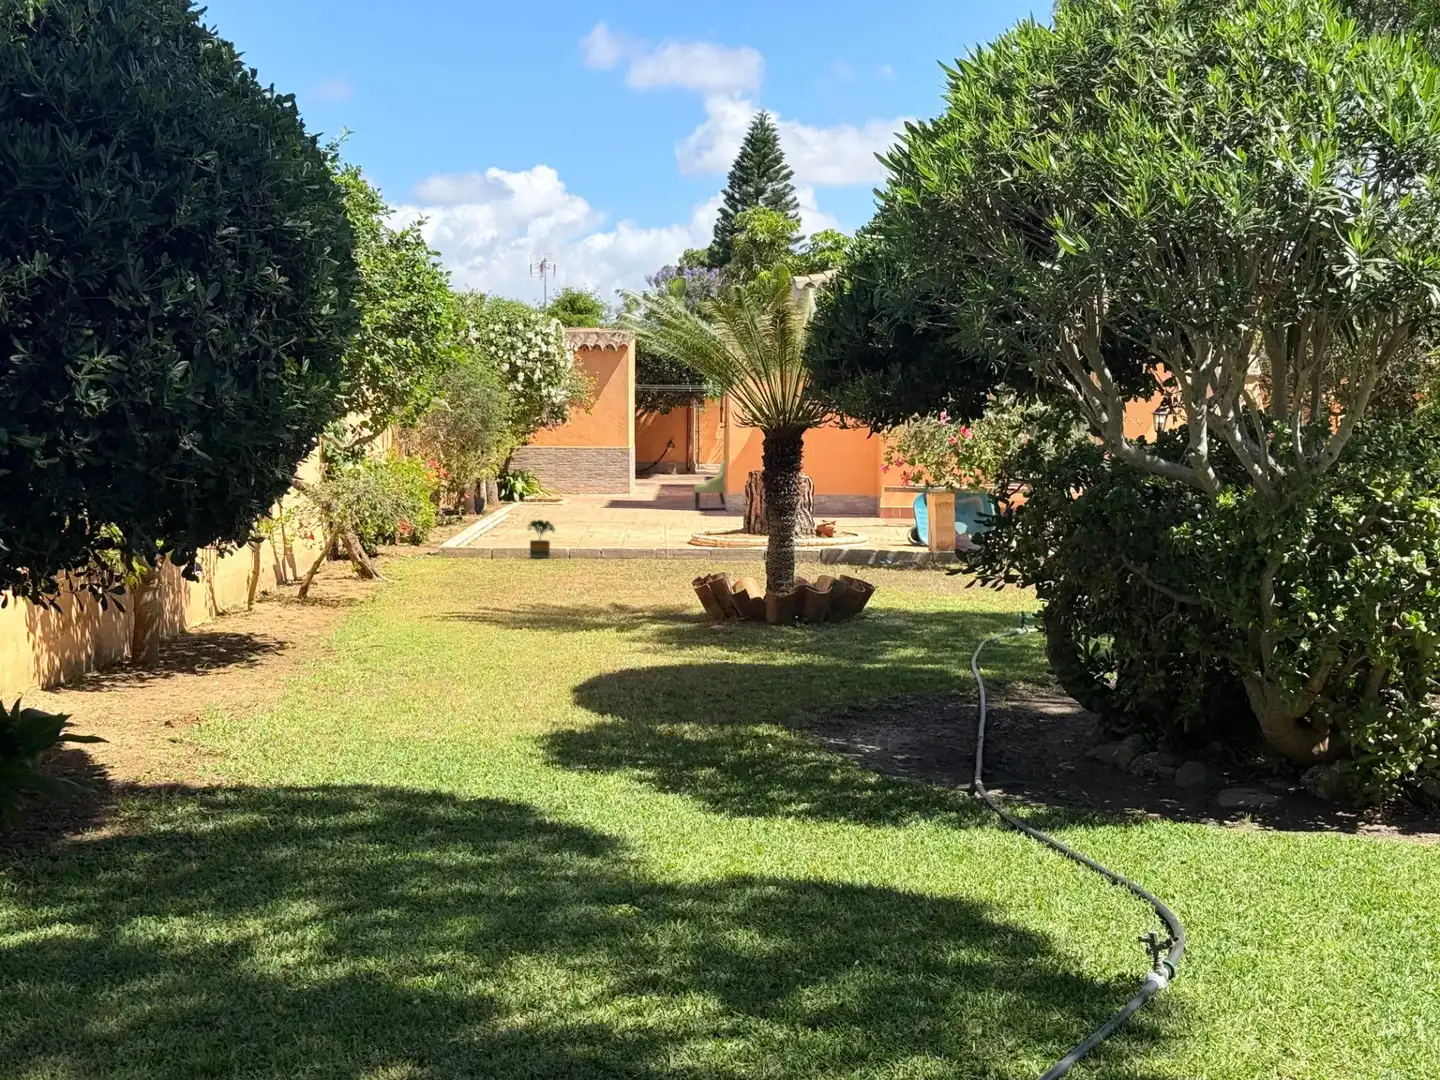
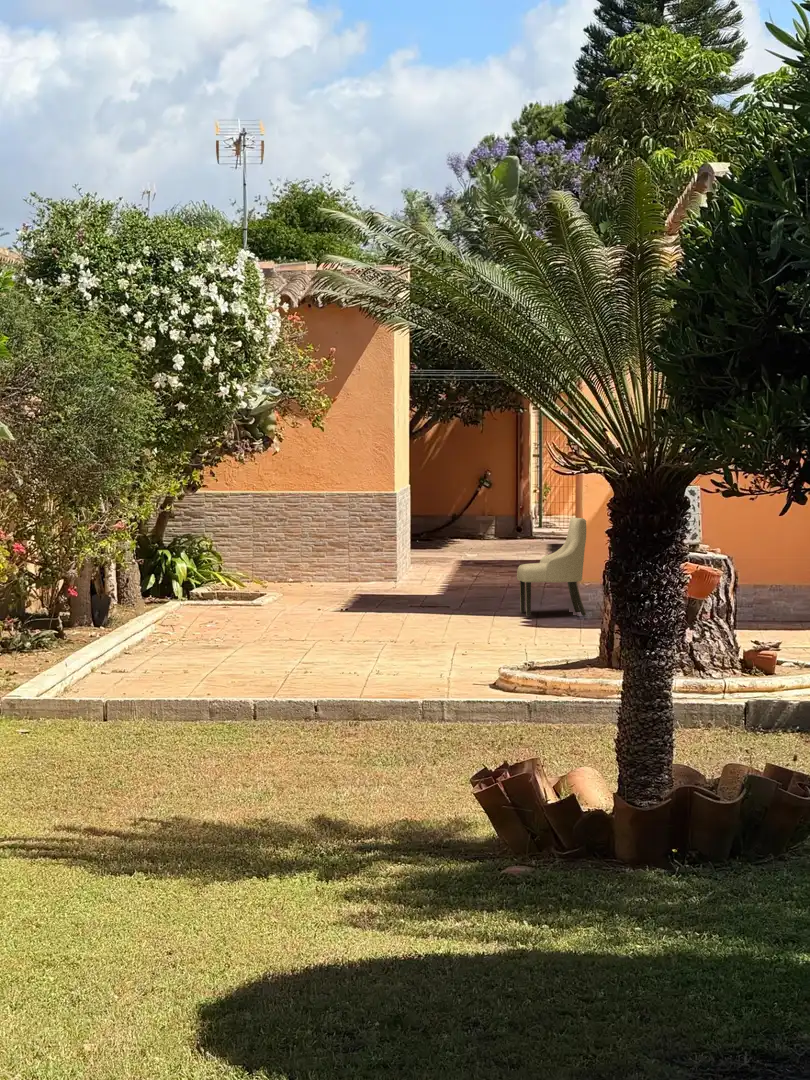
potted tree: present [528,520,555,558] -> none [159,689,230,785]

